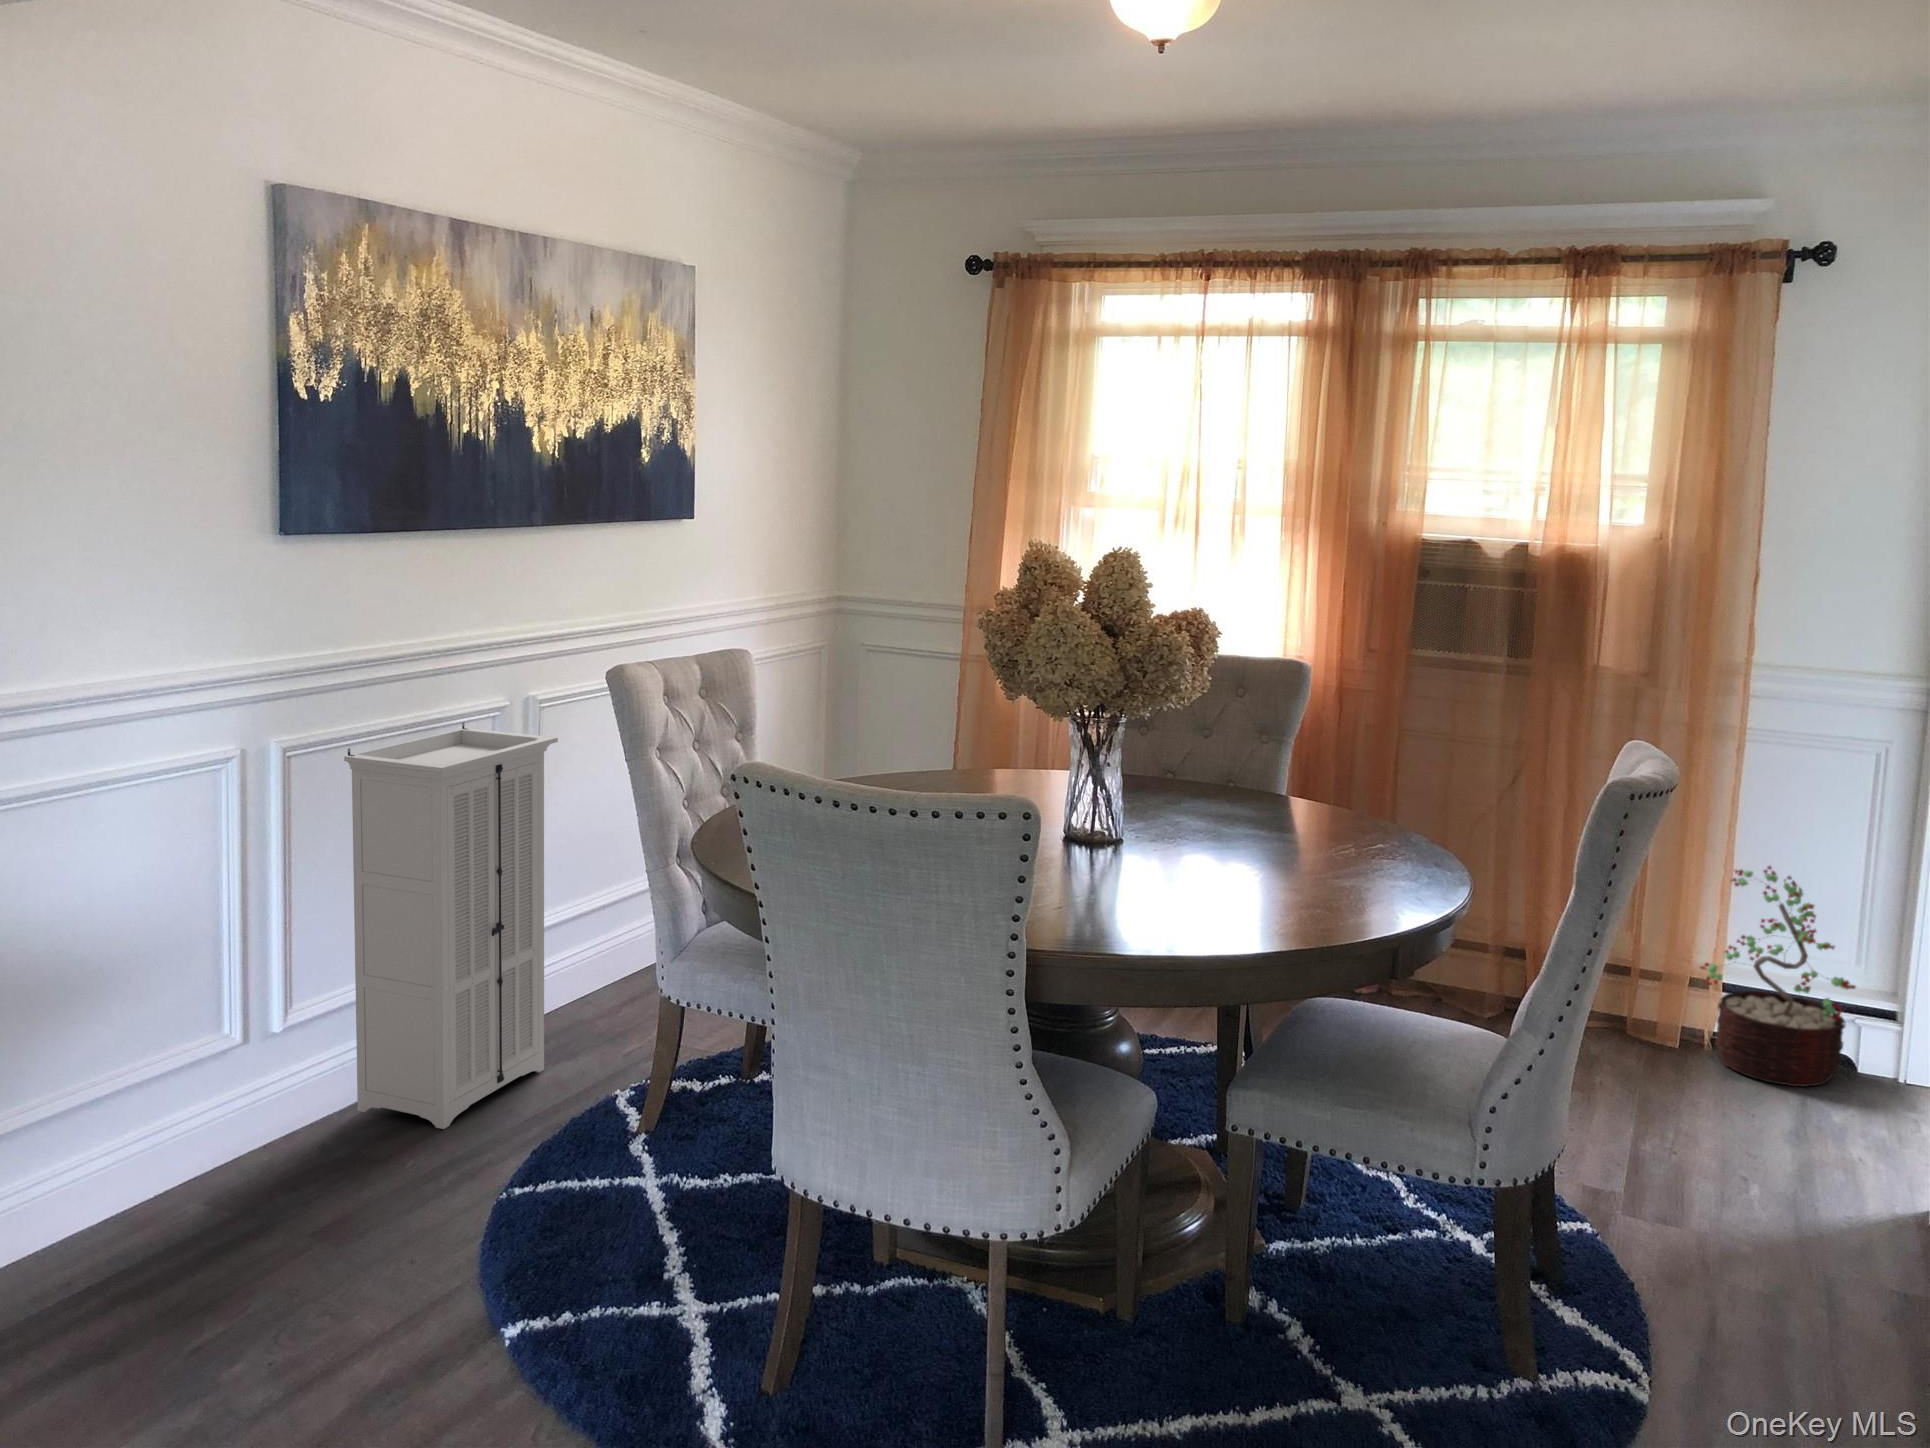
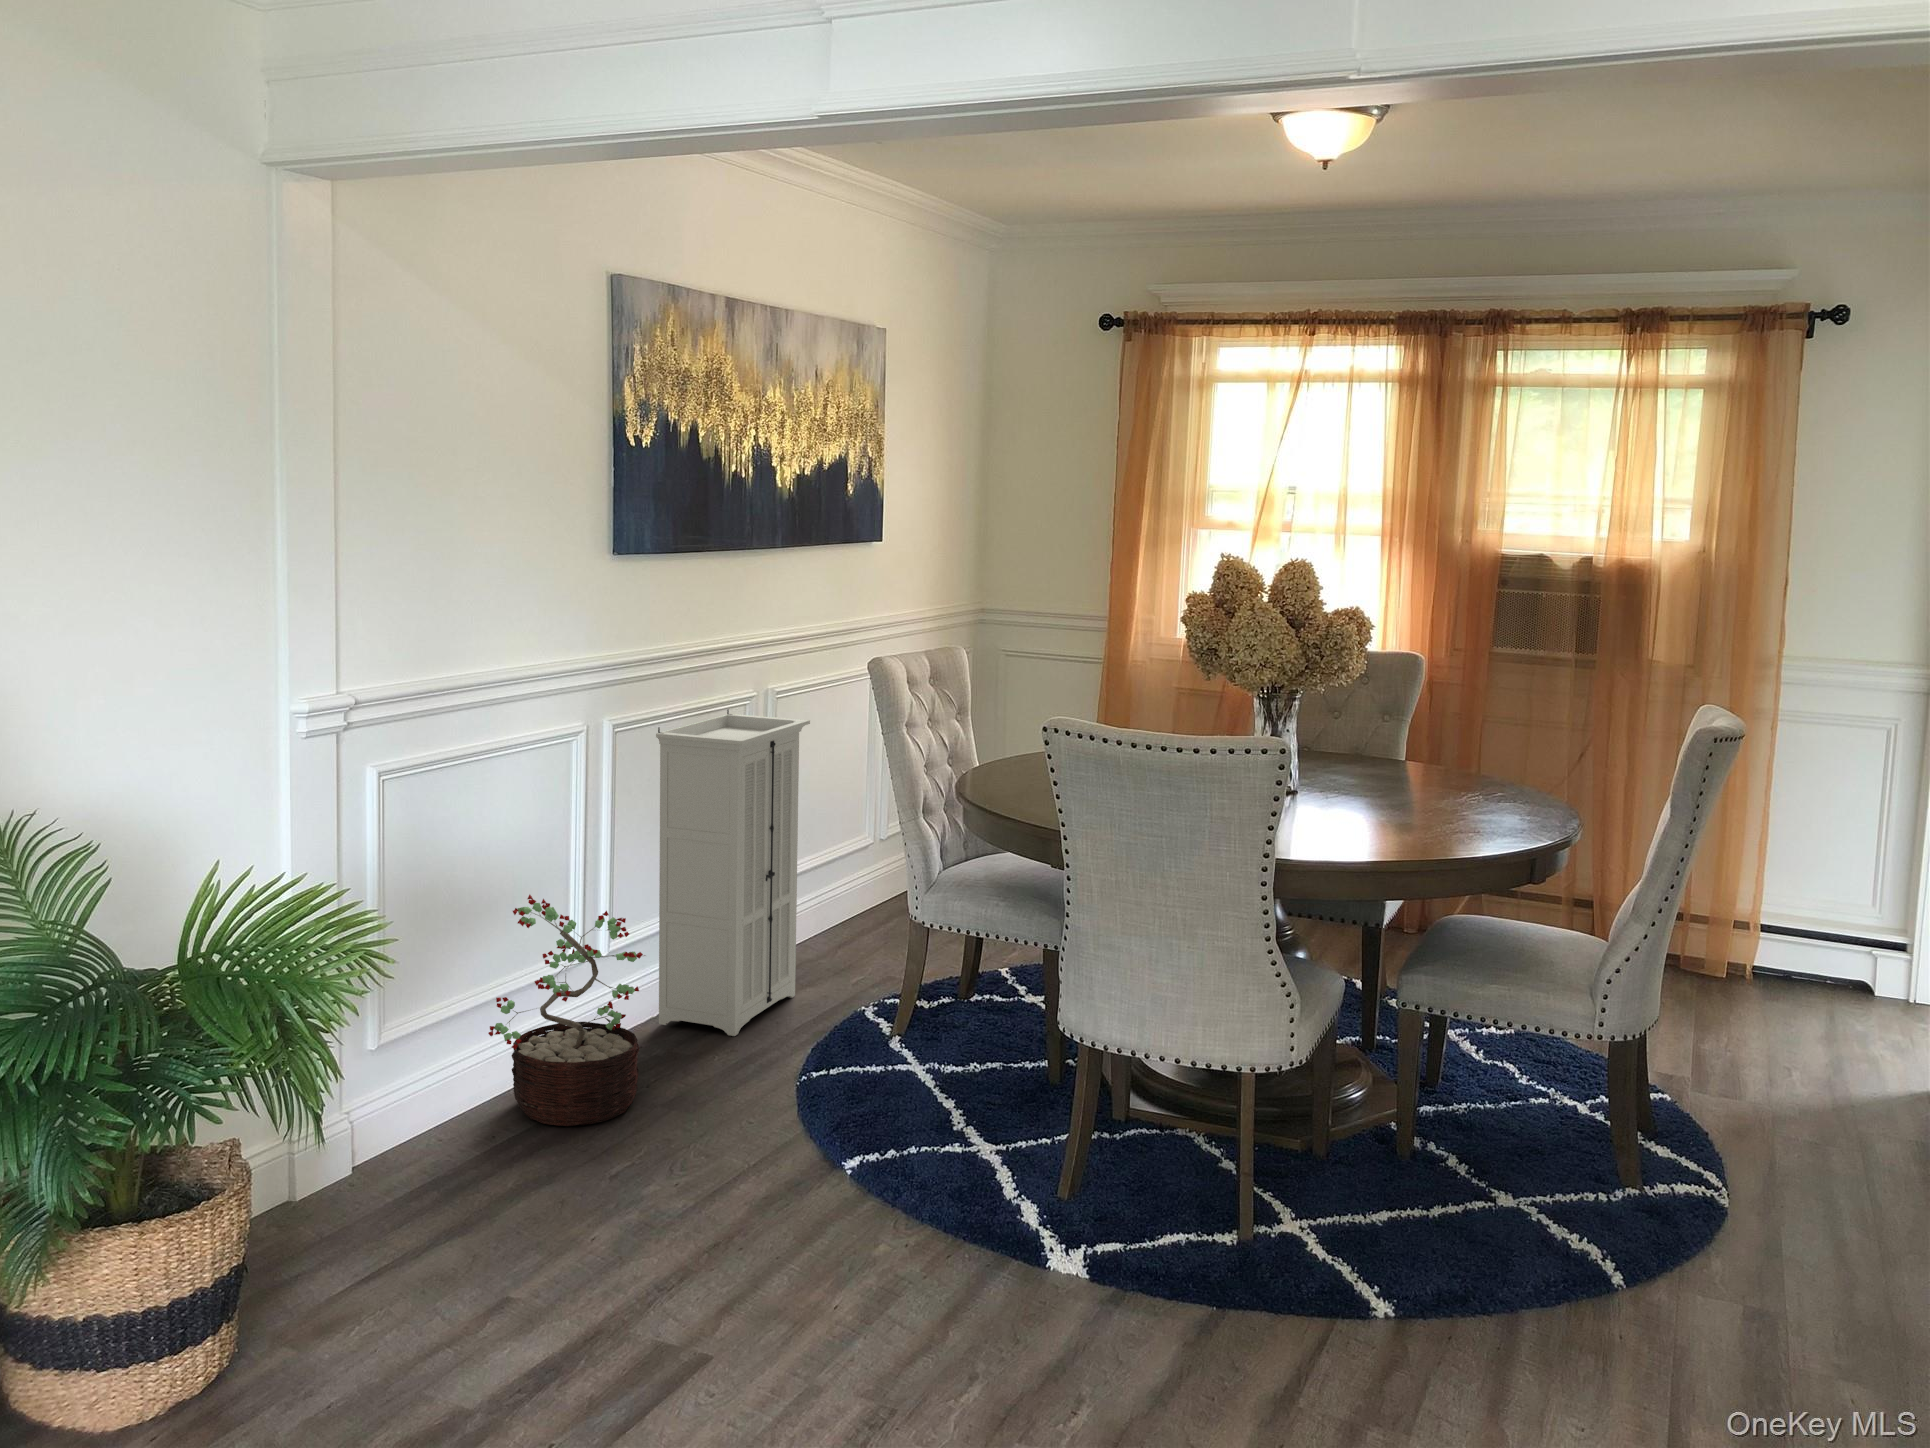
decorative plant: present [1700,866,1855,1086] -> present [488,895,645,1126]

